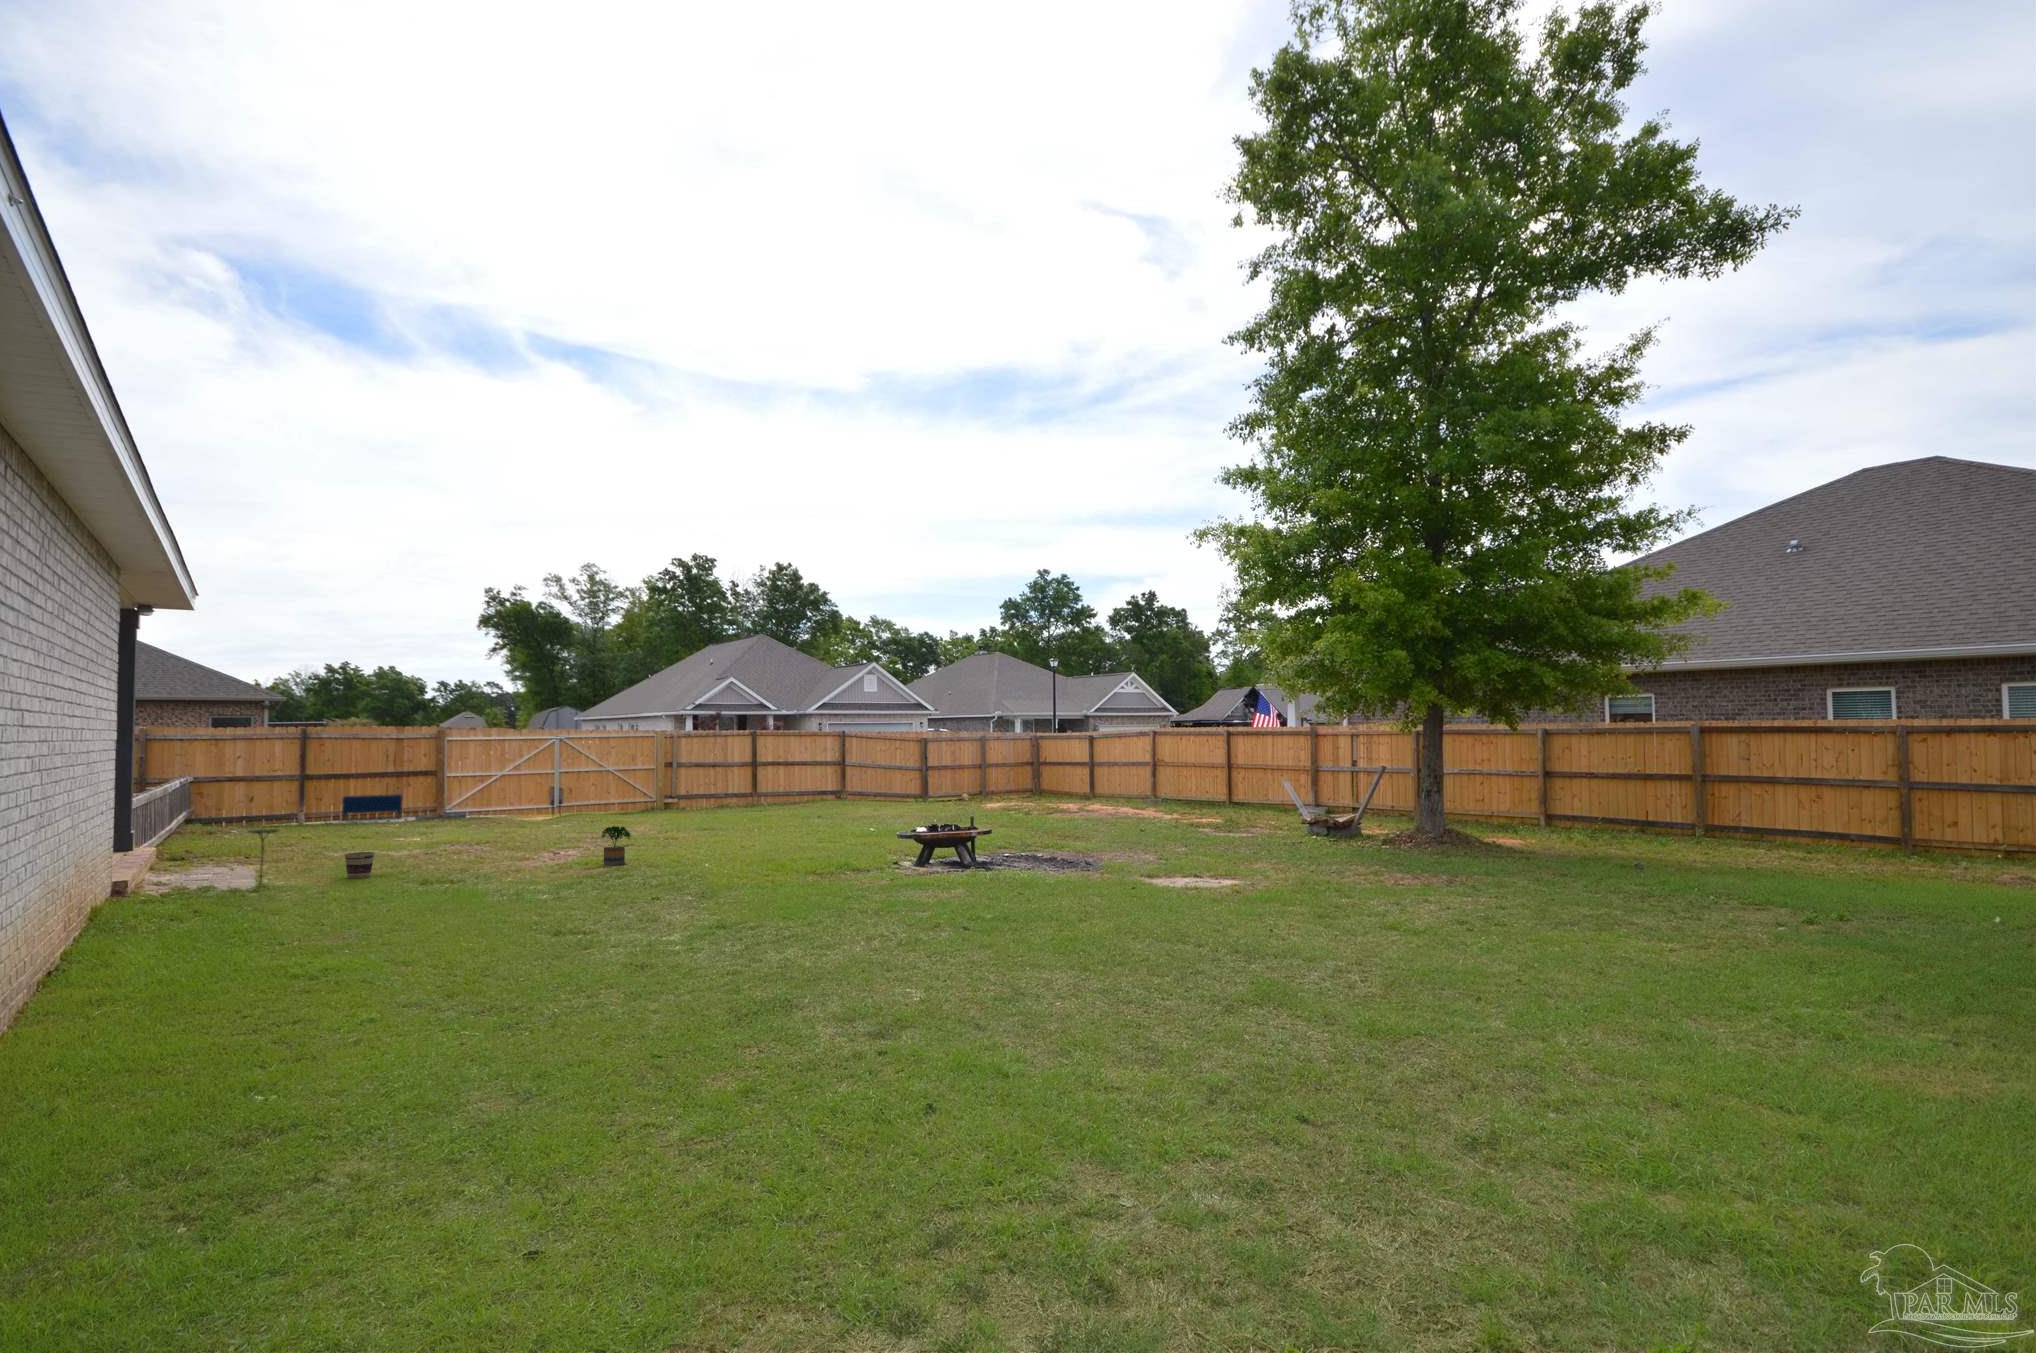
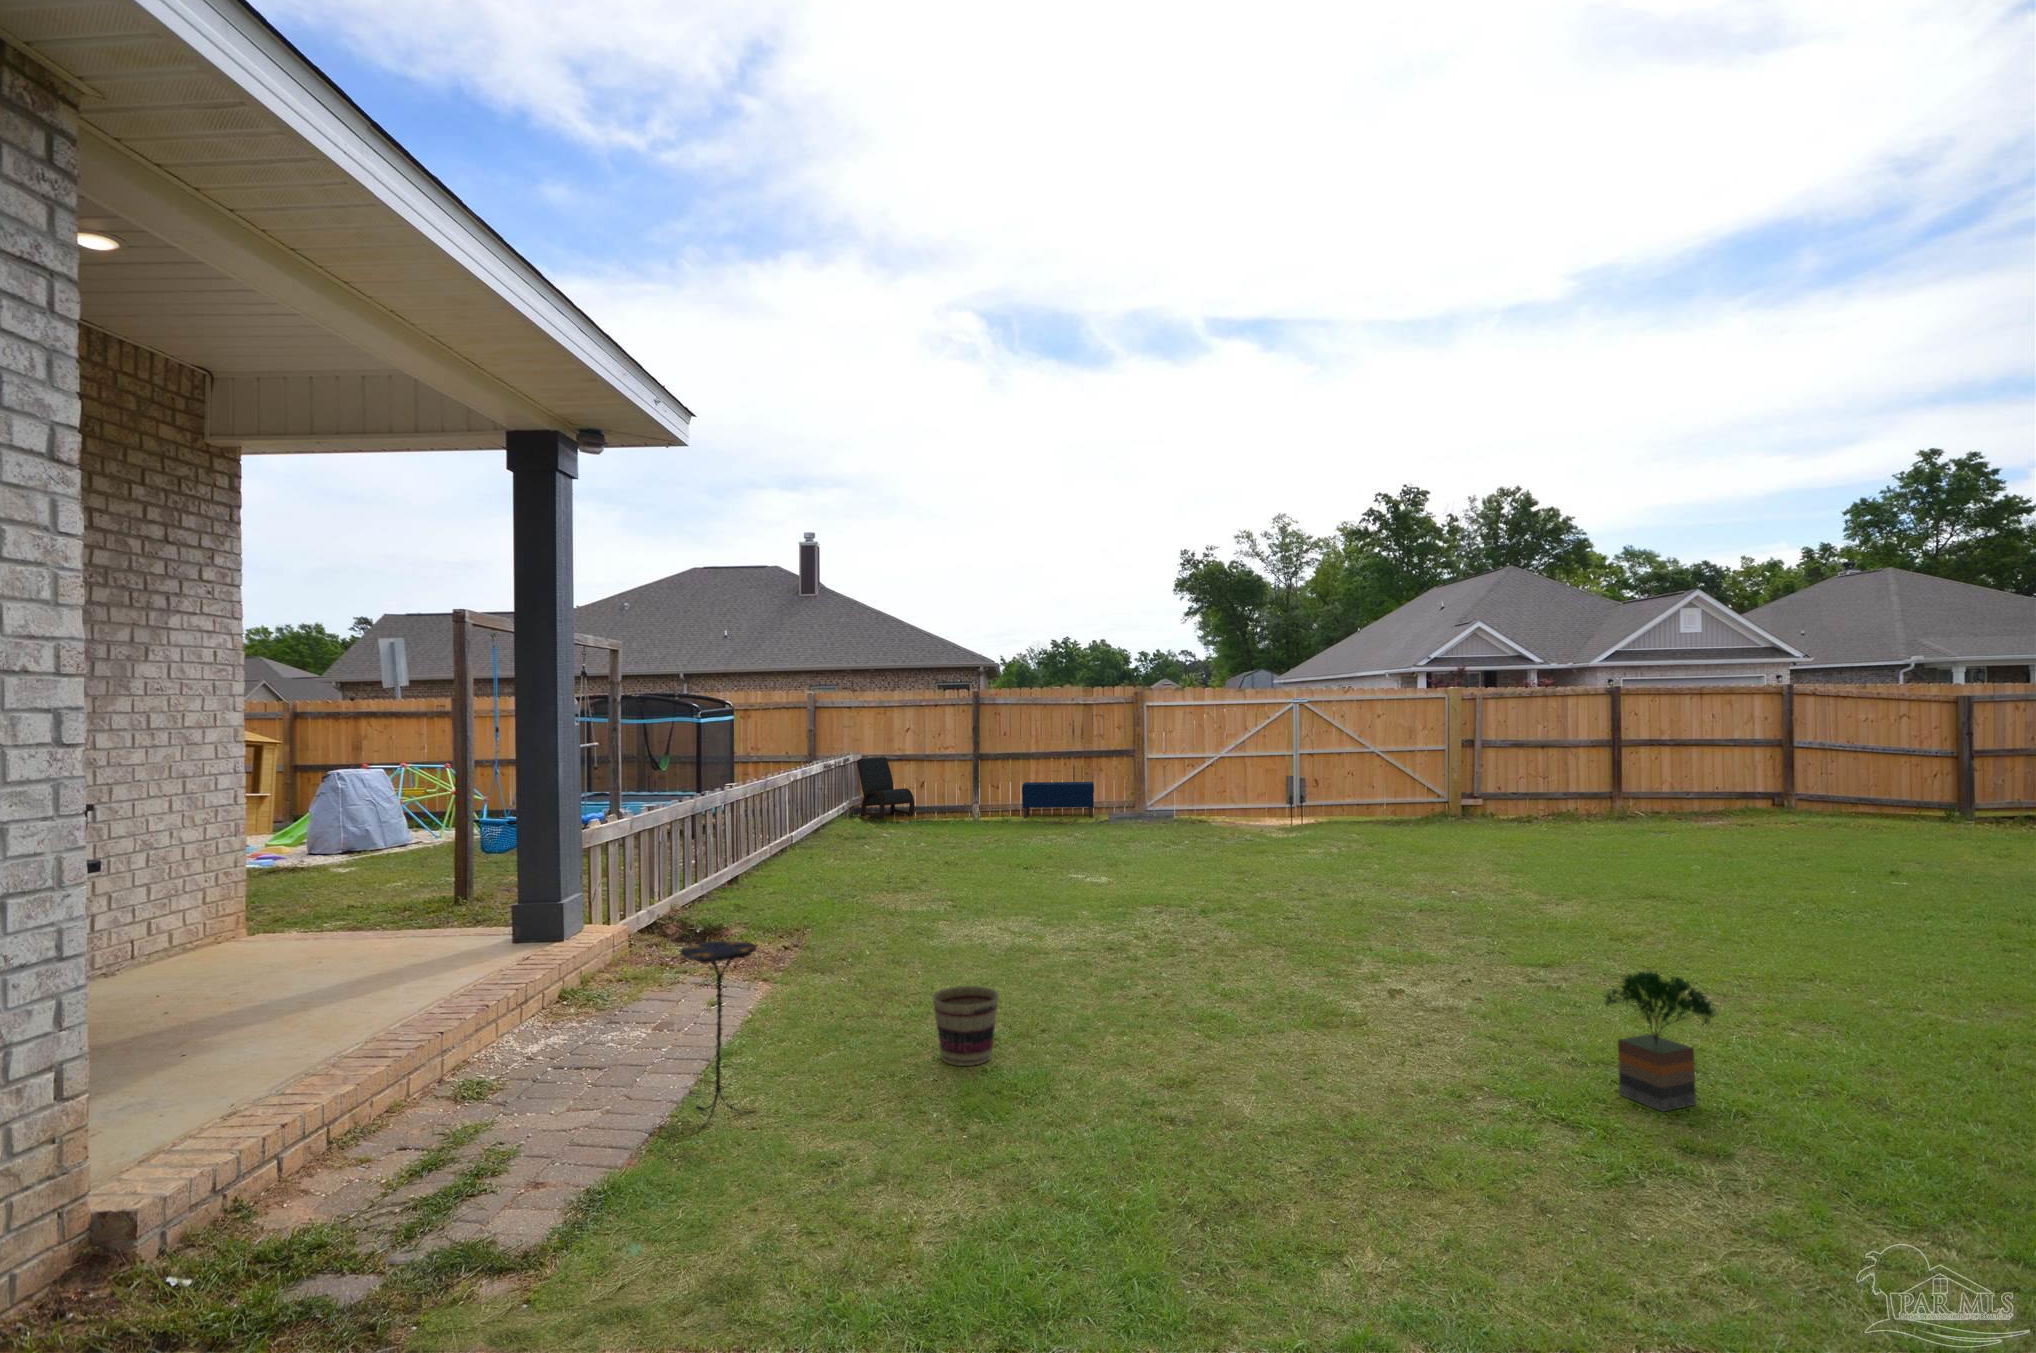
lounge chair: none [185,780,243,826] -> present [857,757,914,819]

